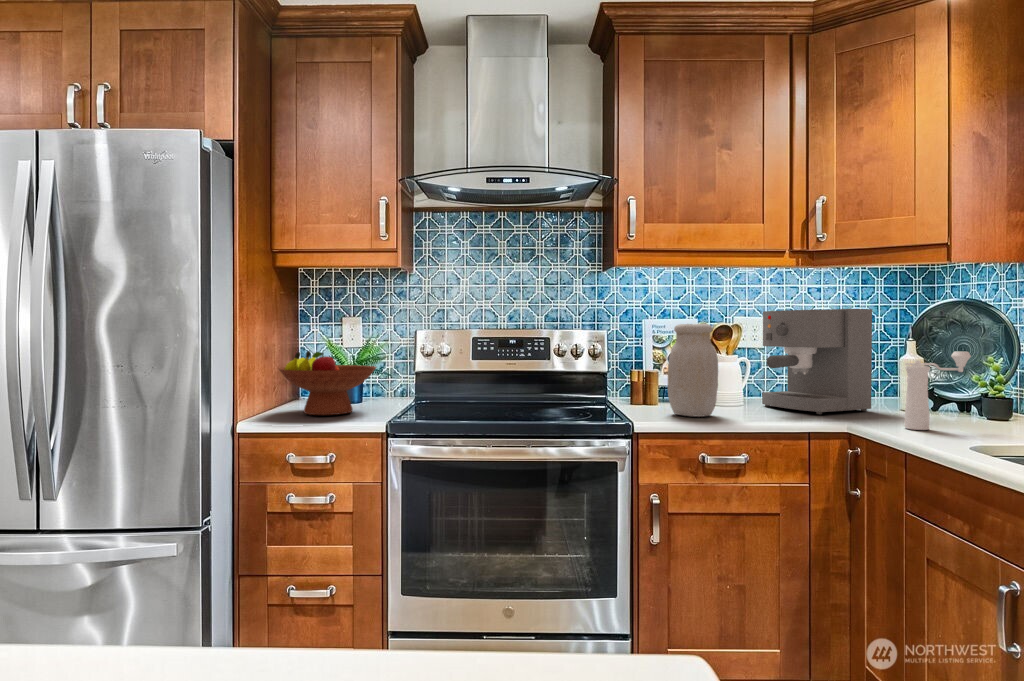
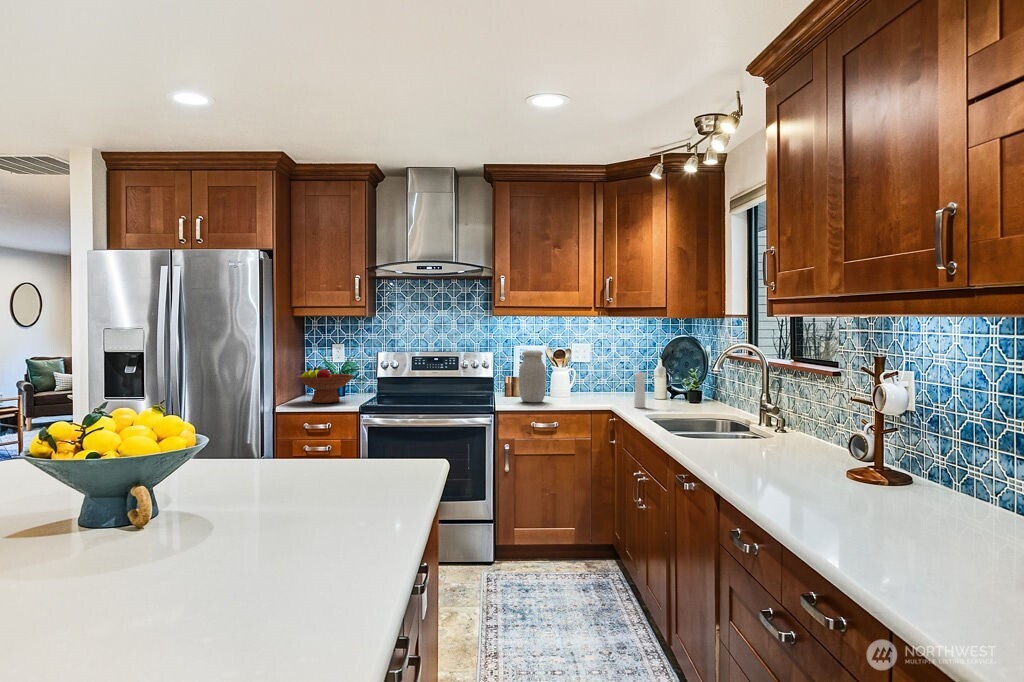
coffee maker: present [762,309,872,414] -> none [574,341,636,401]

